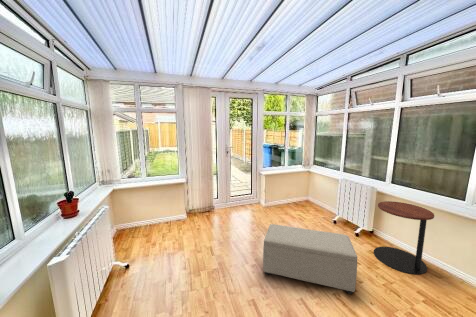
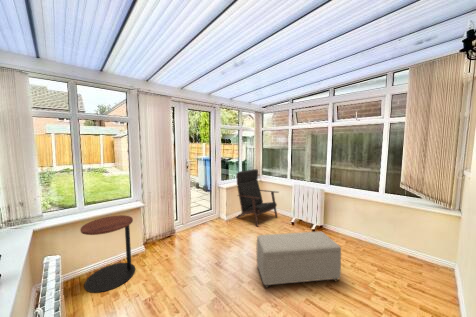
lounge chair: none [277,158,326,218] -> present [236,169,278,226]
side table: present [374,201,434,274] -> present [80,215,135,293]

